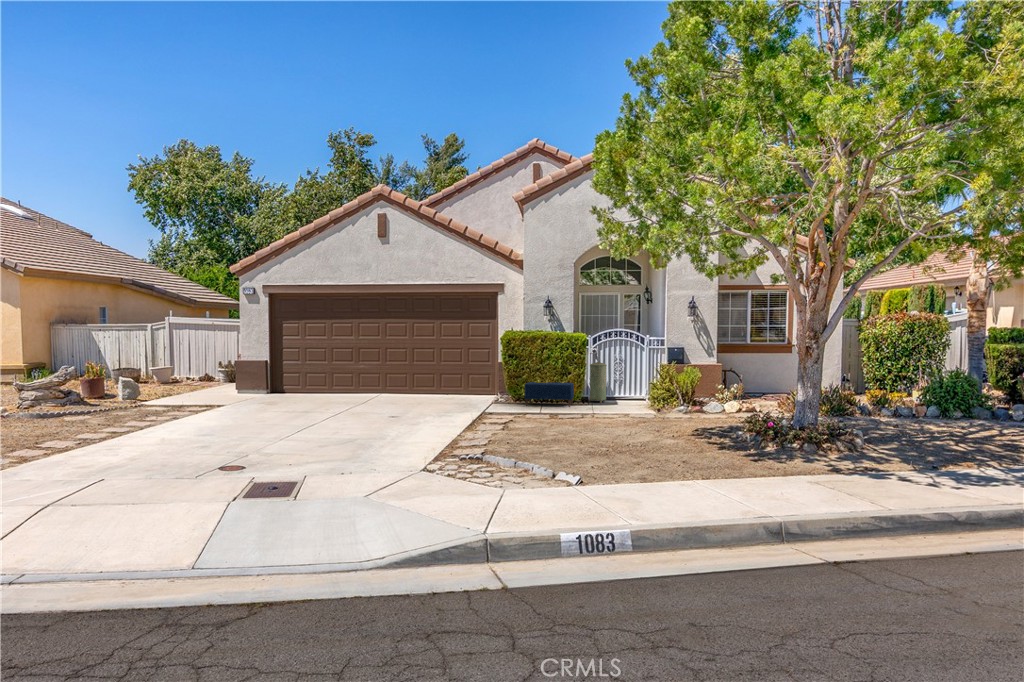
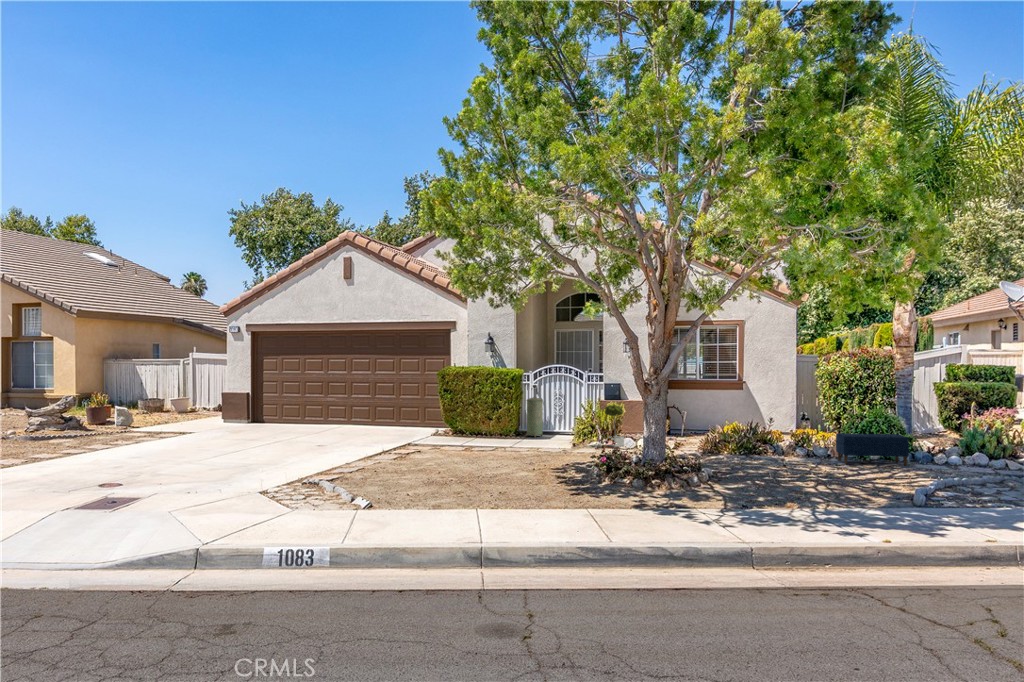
potted tree: none [685,368,704,411] -> present [605,405,624,447]
bench: present [524,382,574,407] -> present [836,433,909,466]

